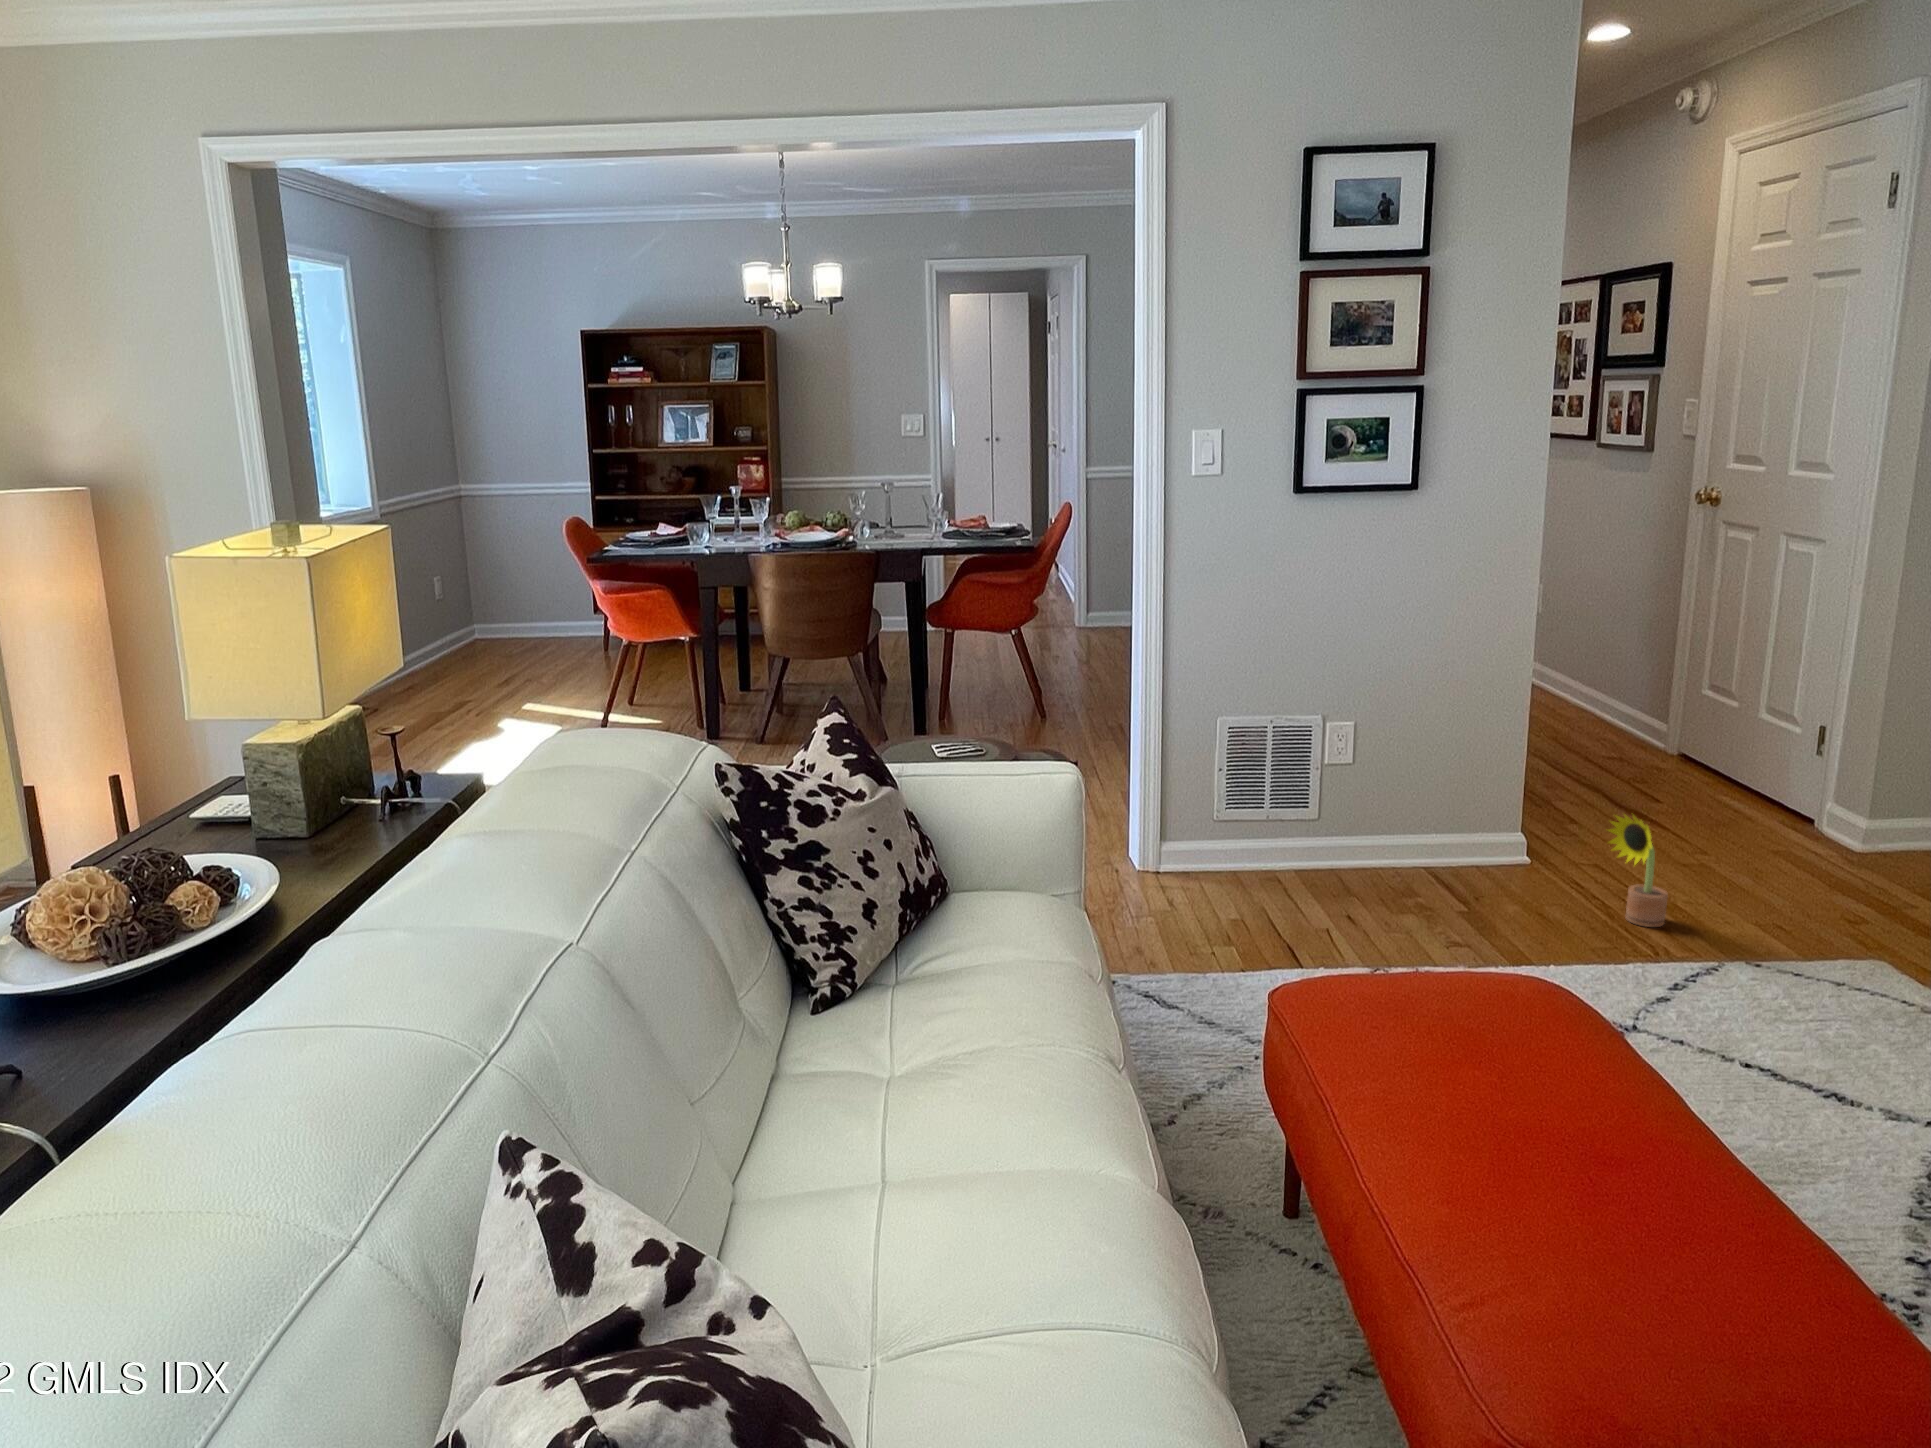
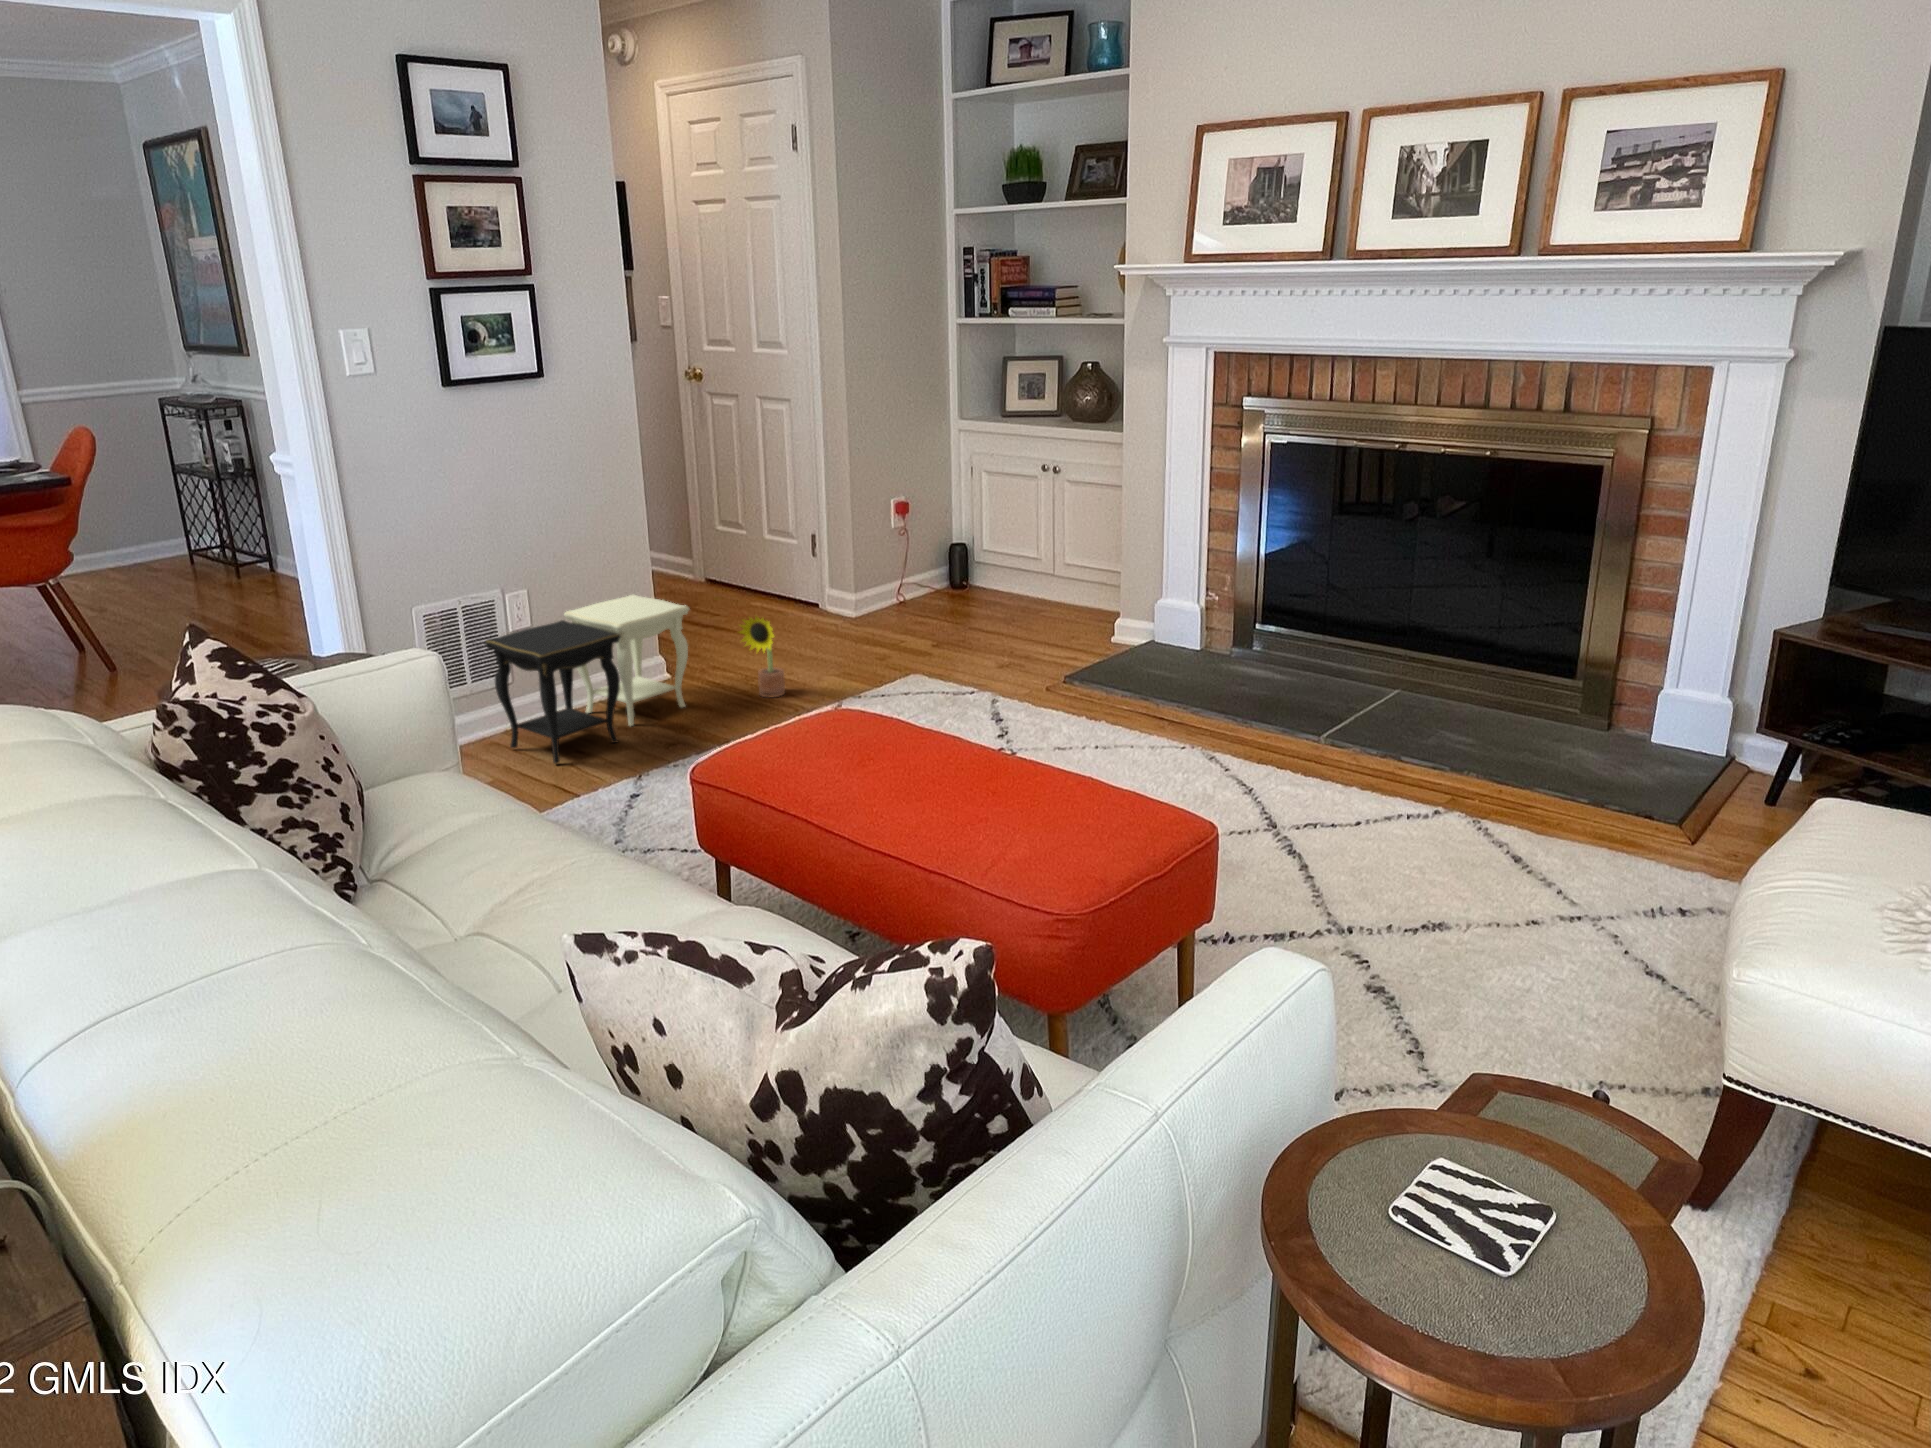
side table: none [1277,753,1544,924] -> present [485,595,689,764]

